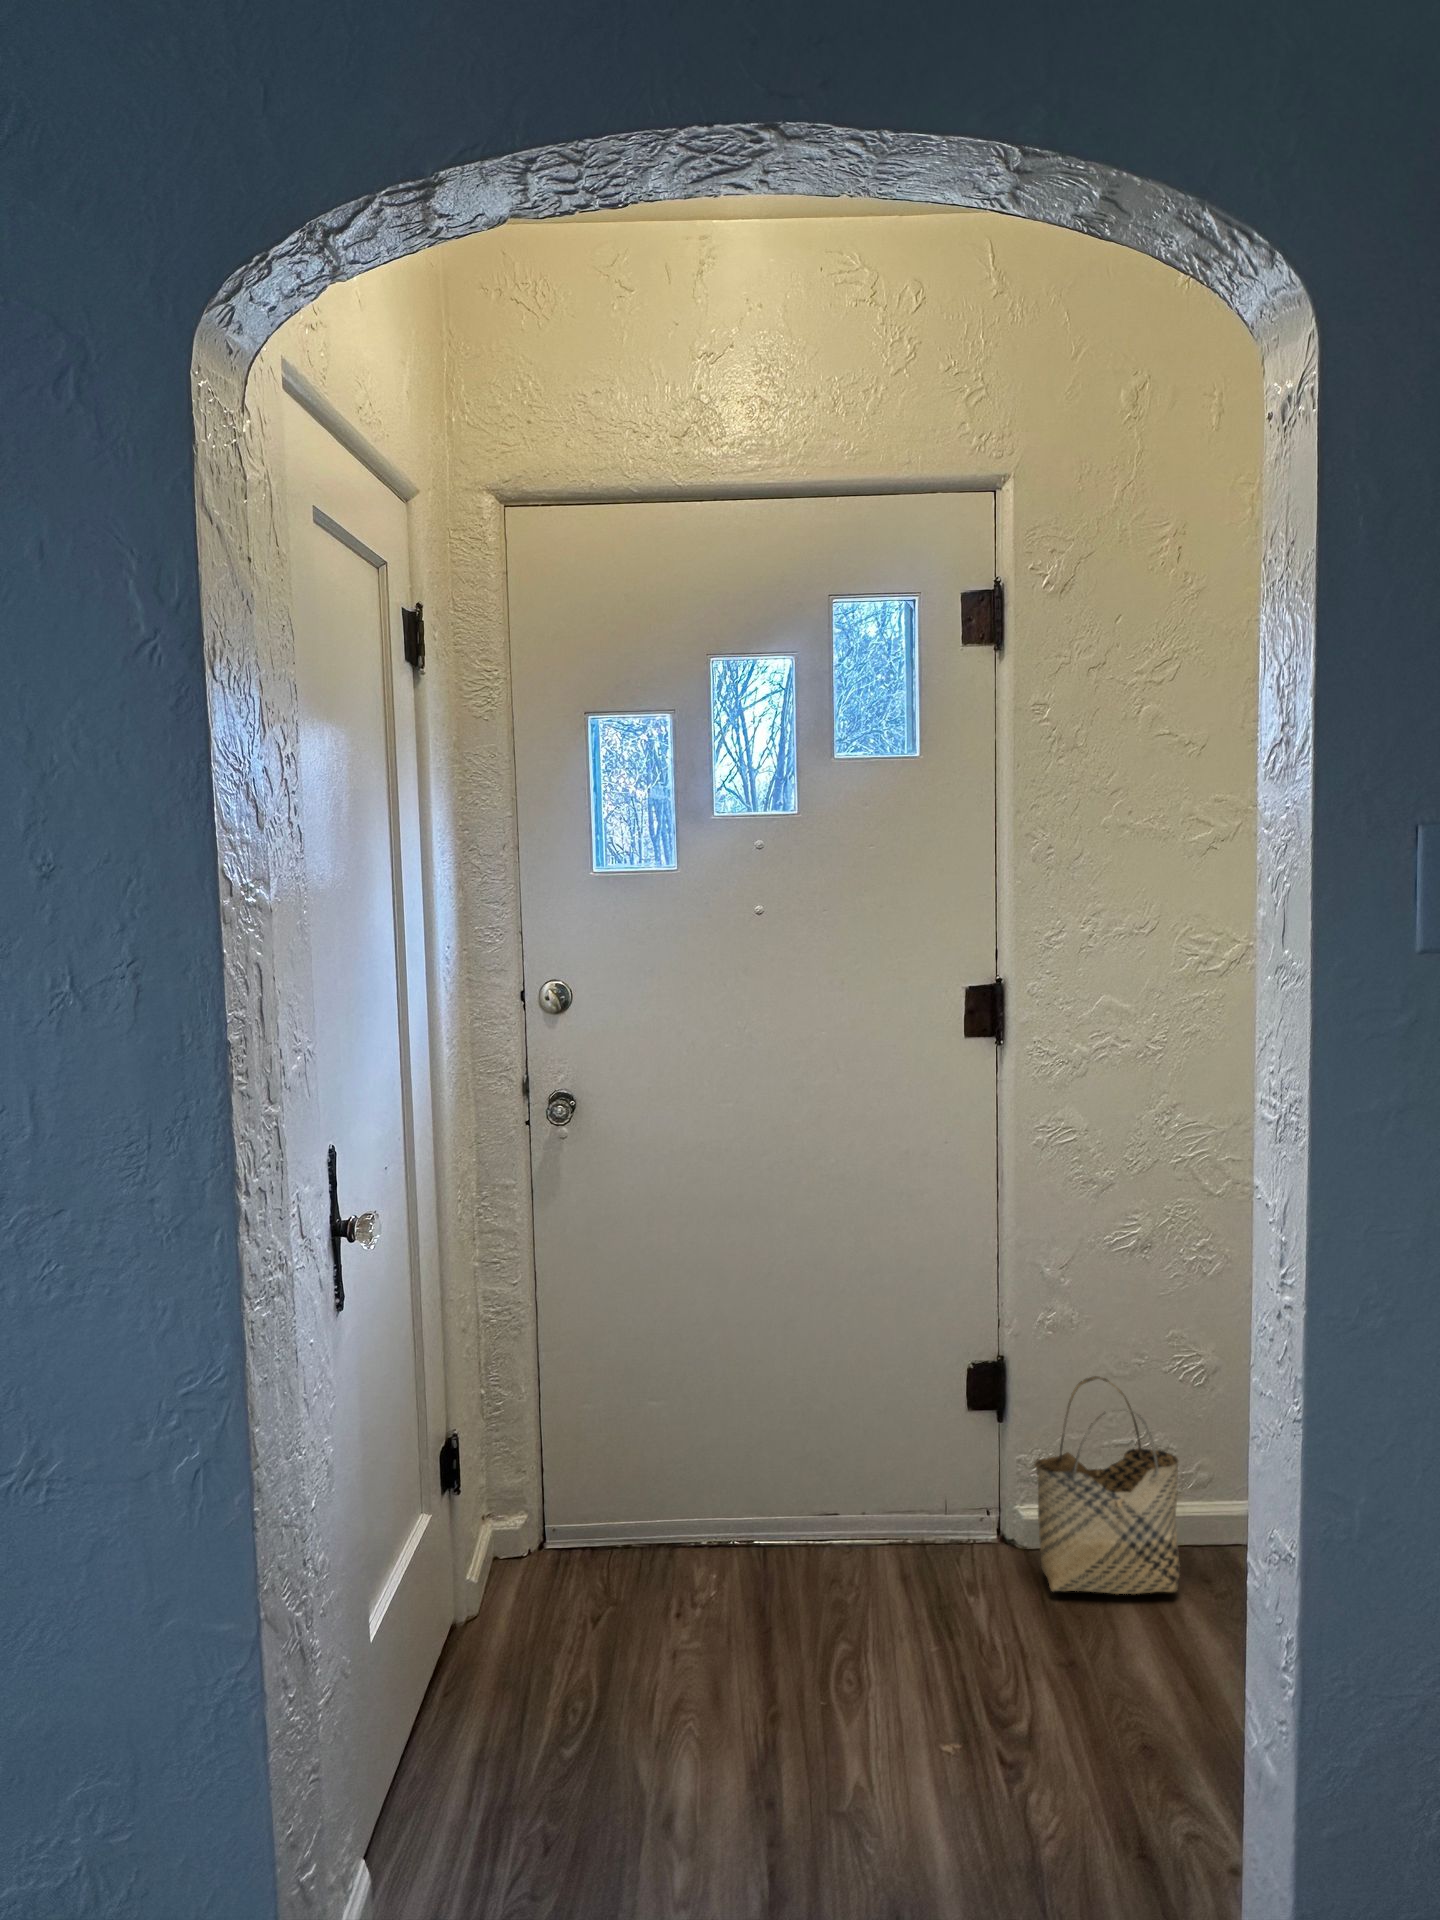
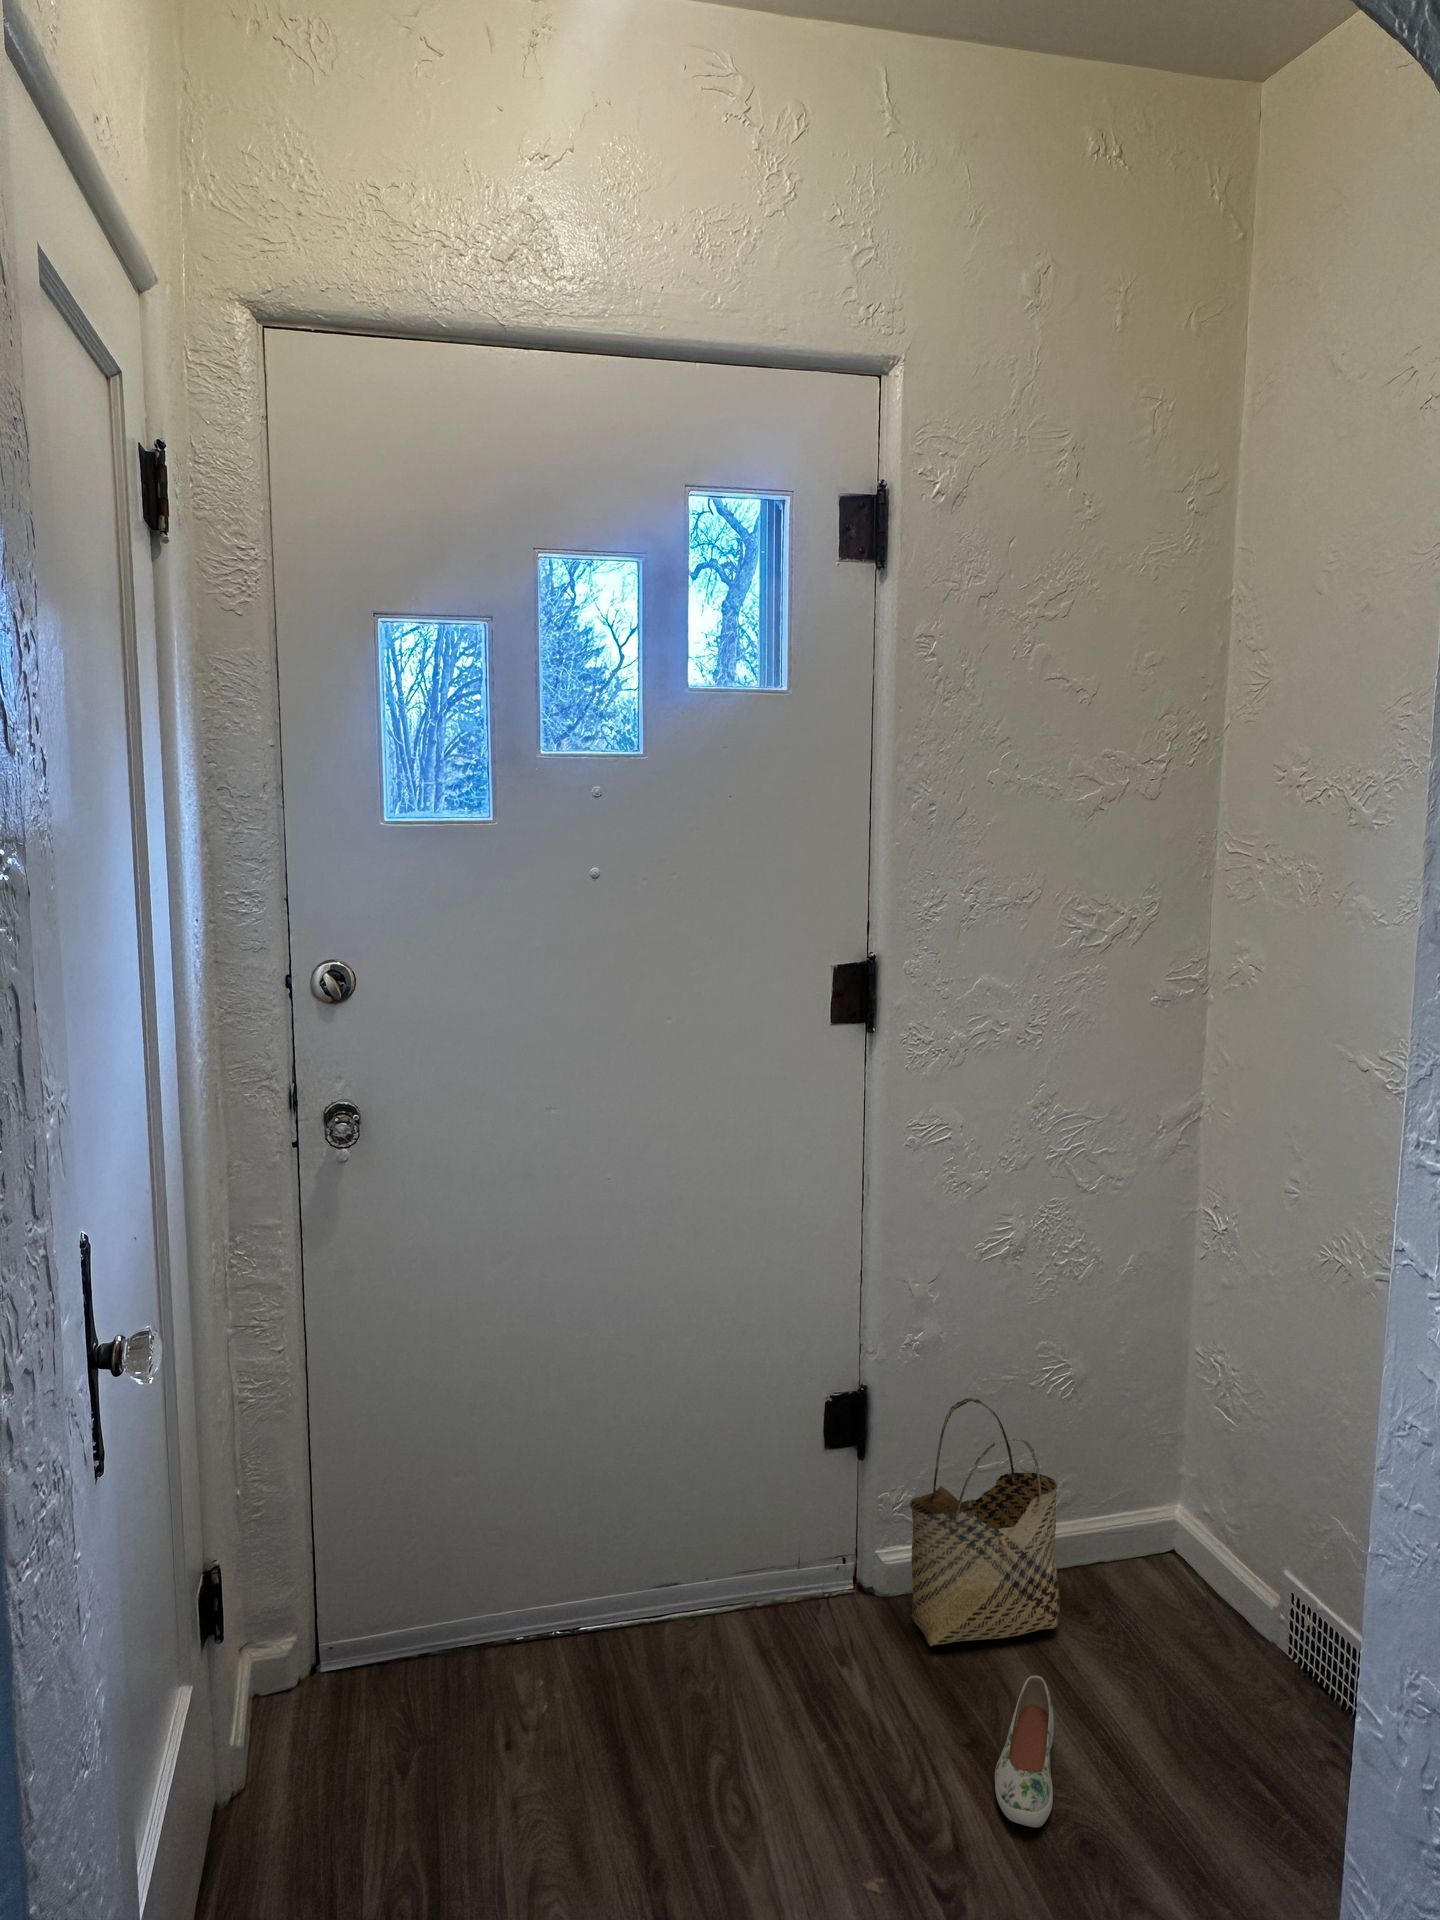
shoe: none [1081,1619,1150,1739] -> present [995,1676,1054,1828]

